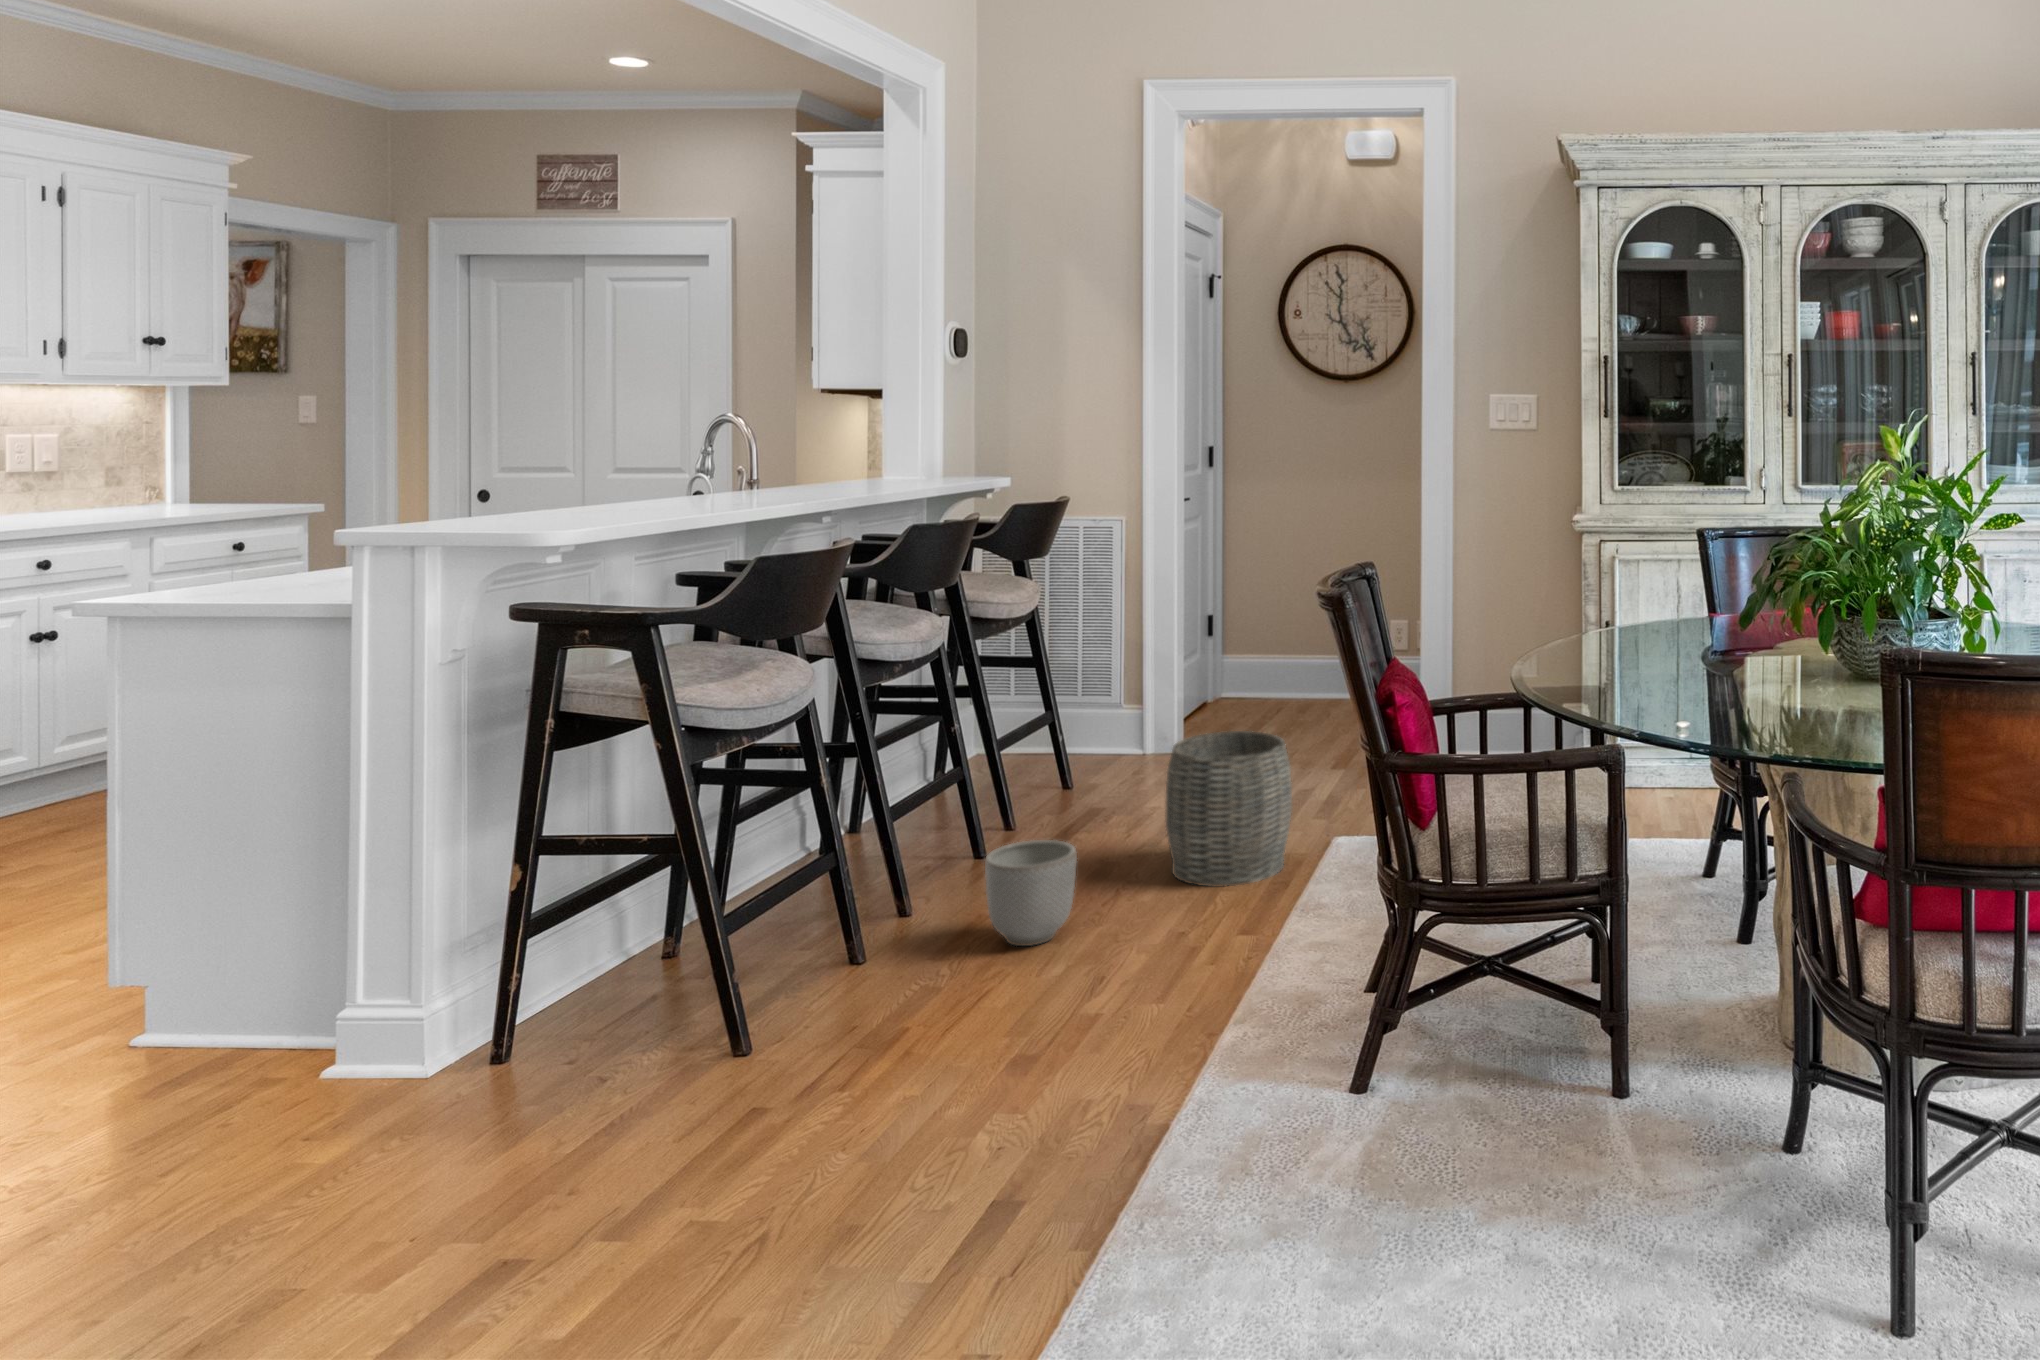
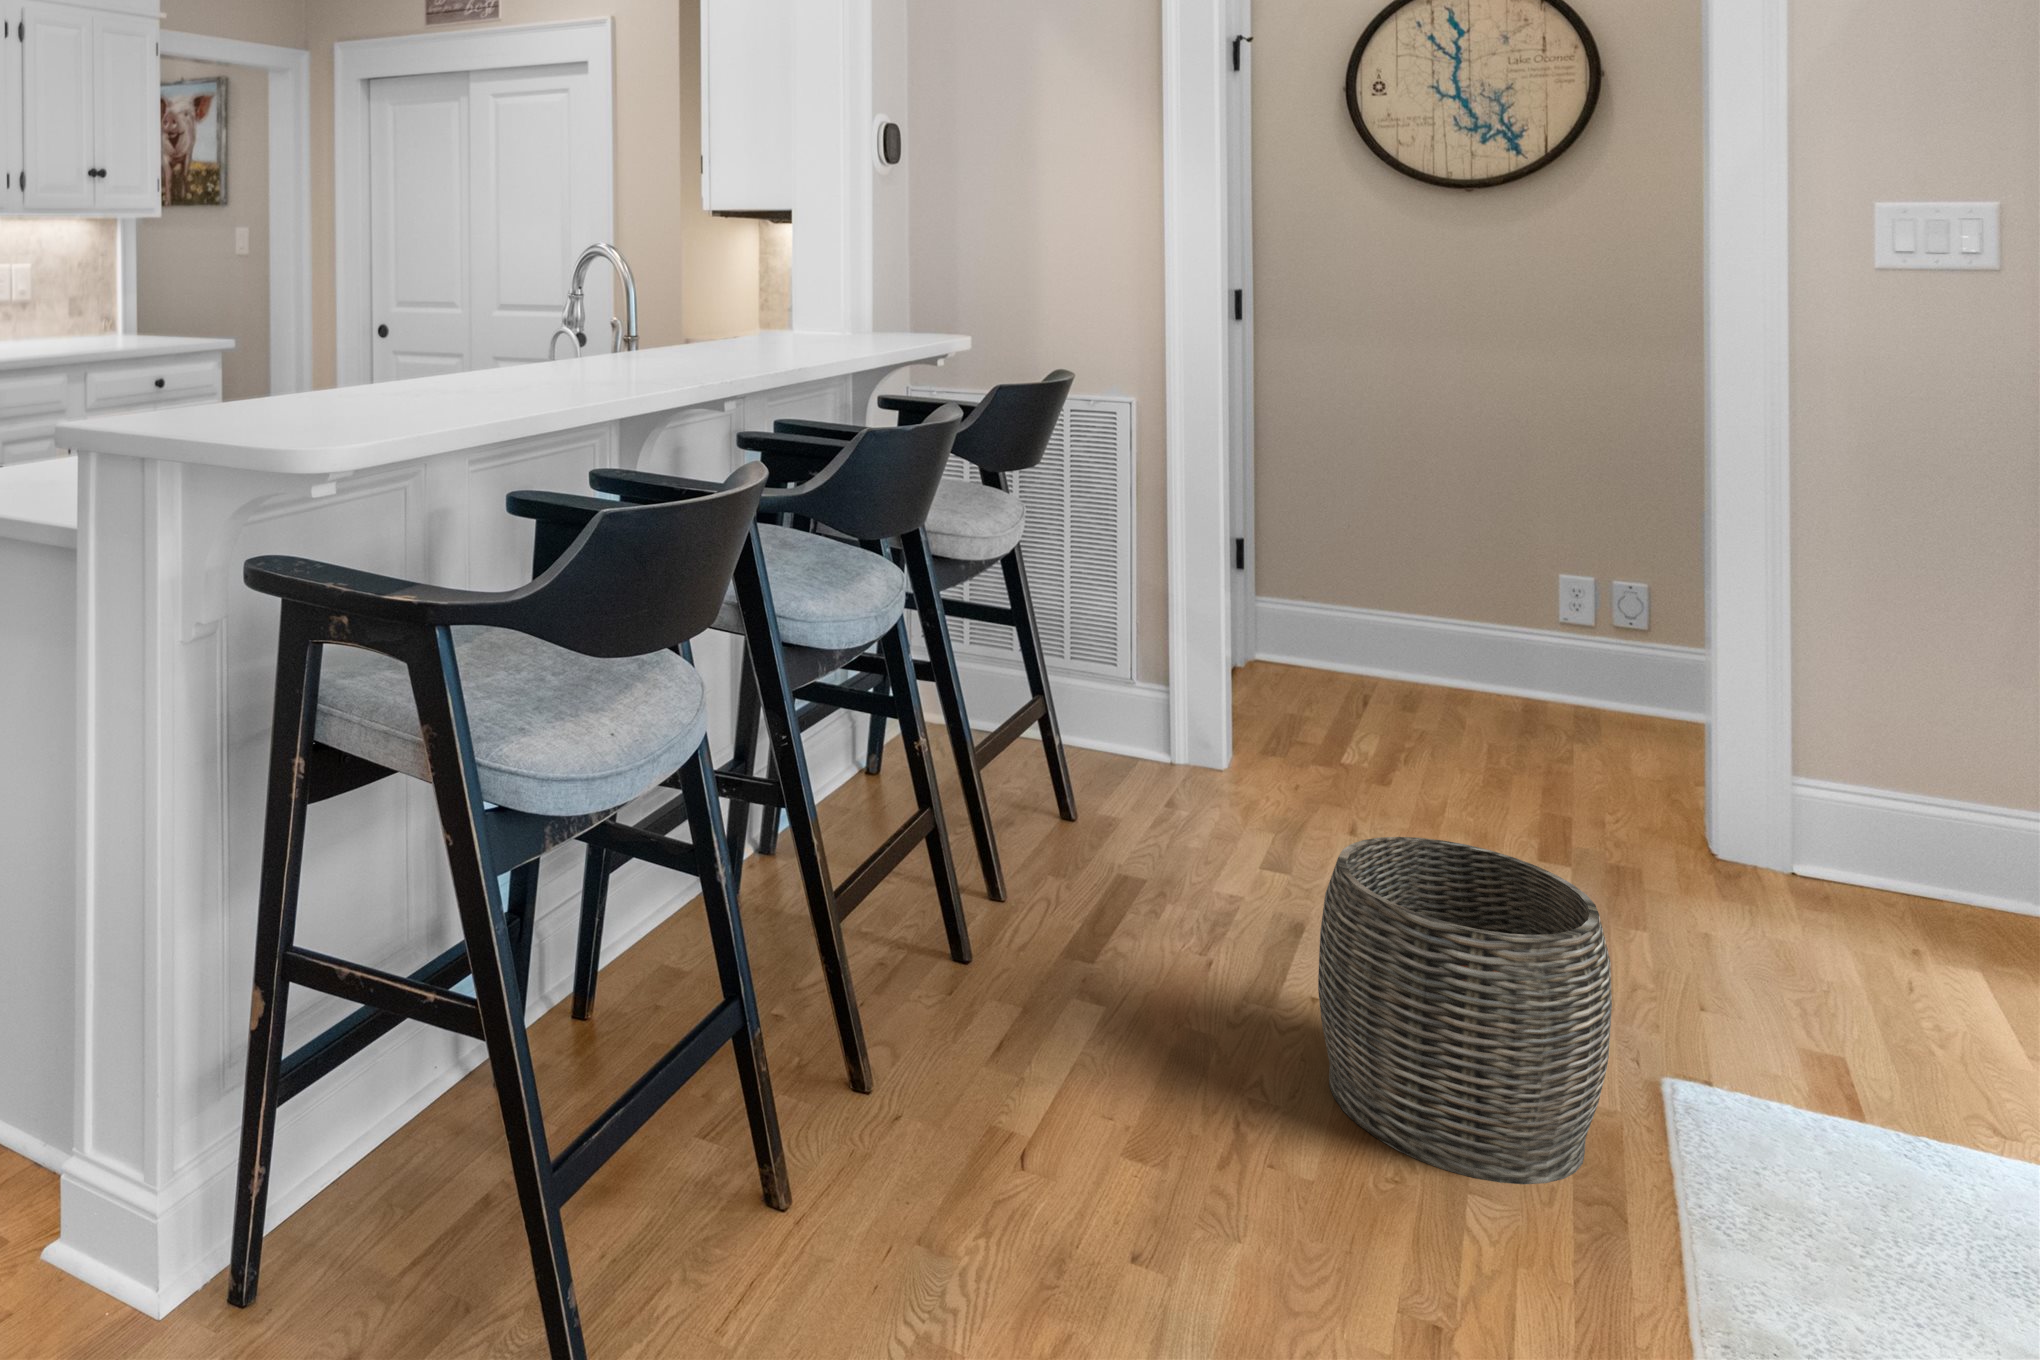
planter: present [985,840,1077,946] -> none [1022,1035,1204,1266]

